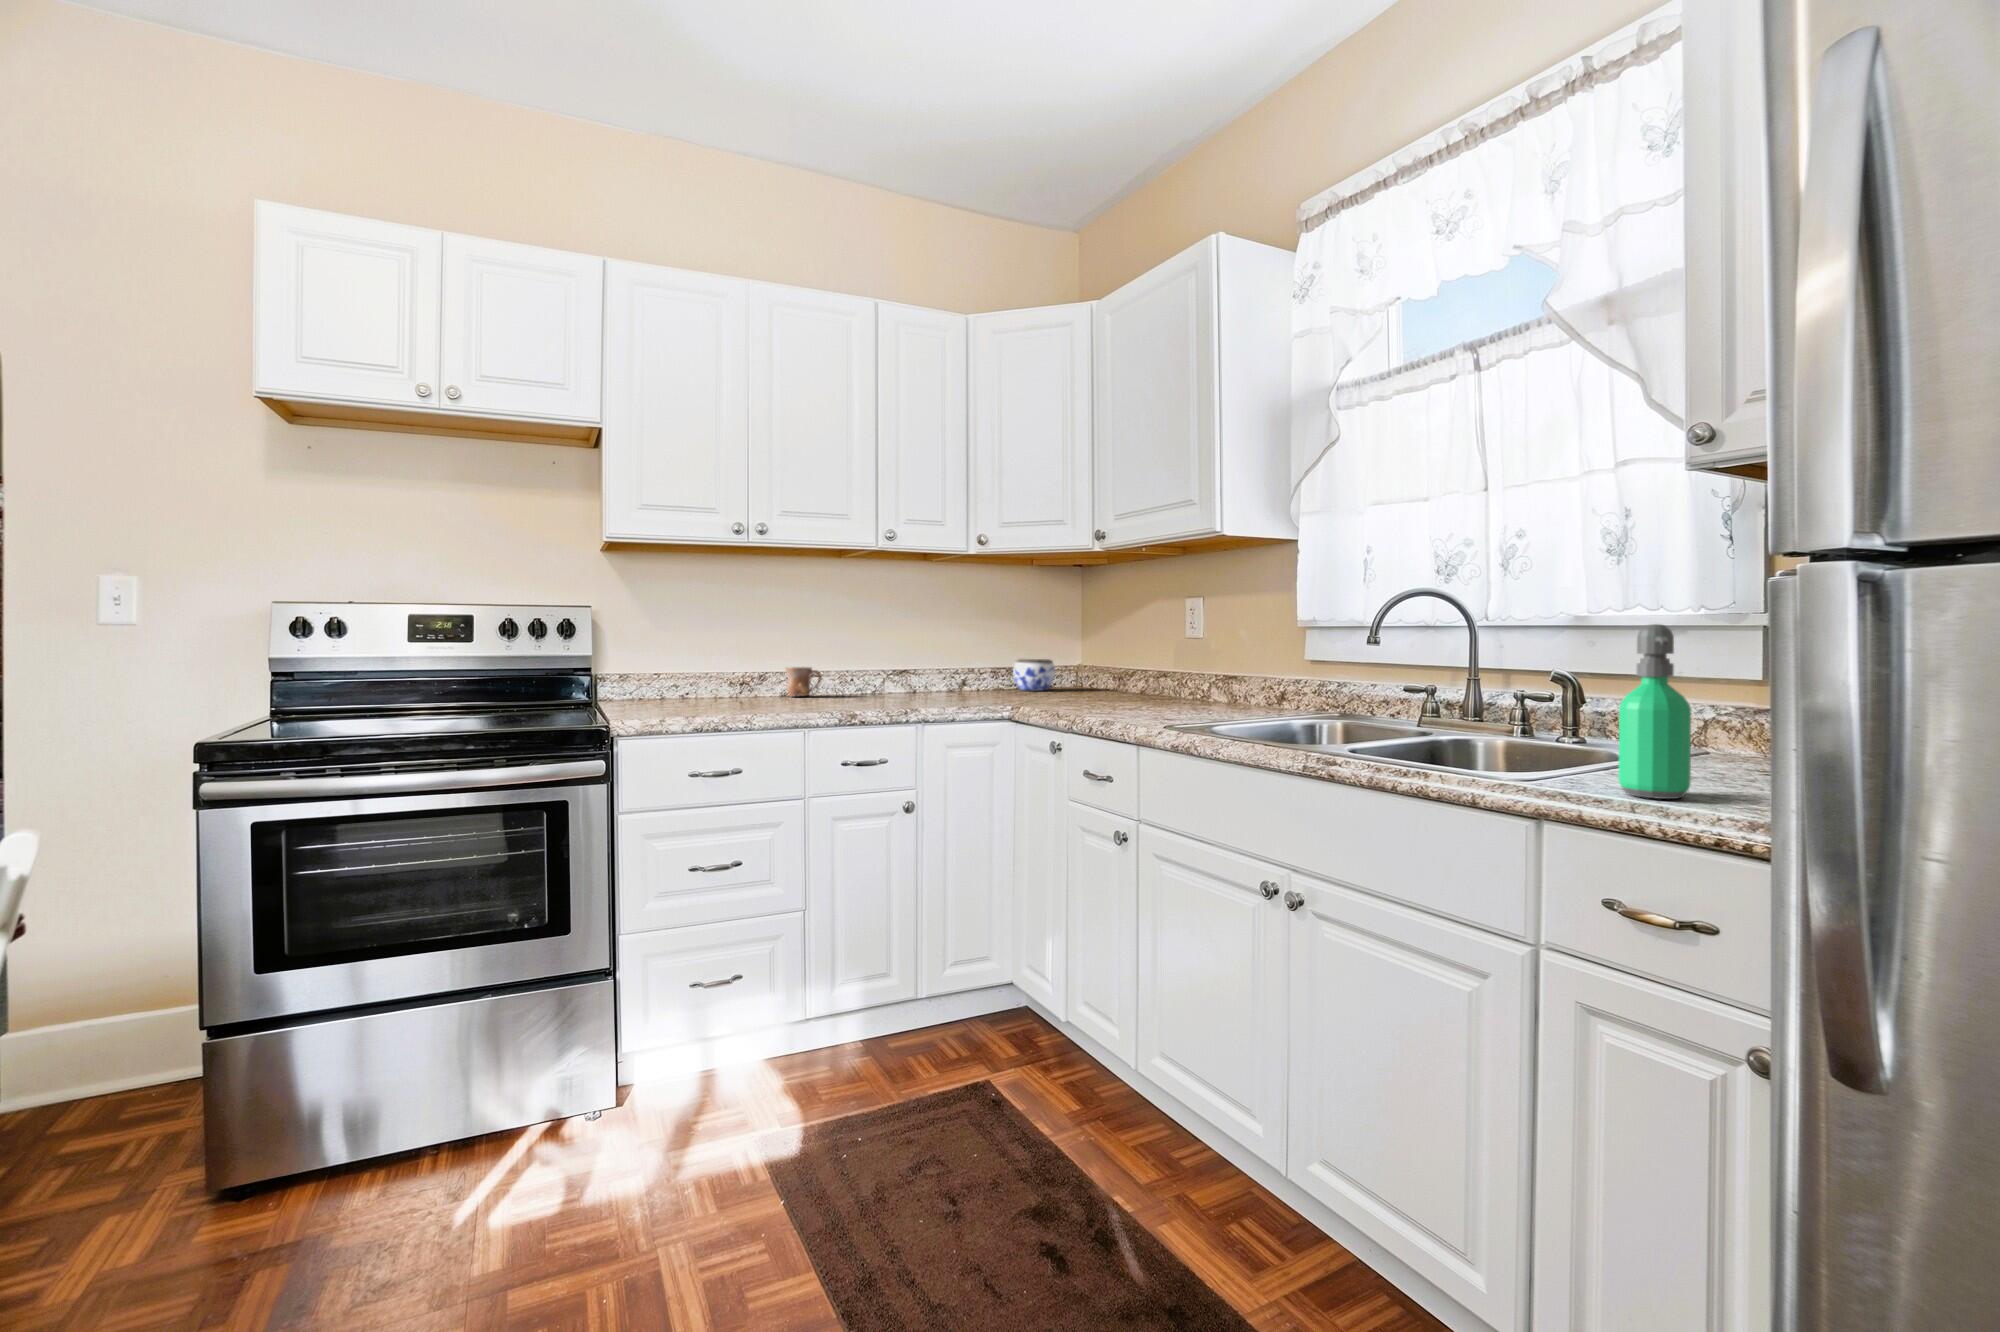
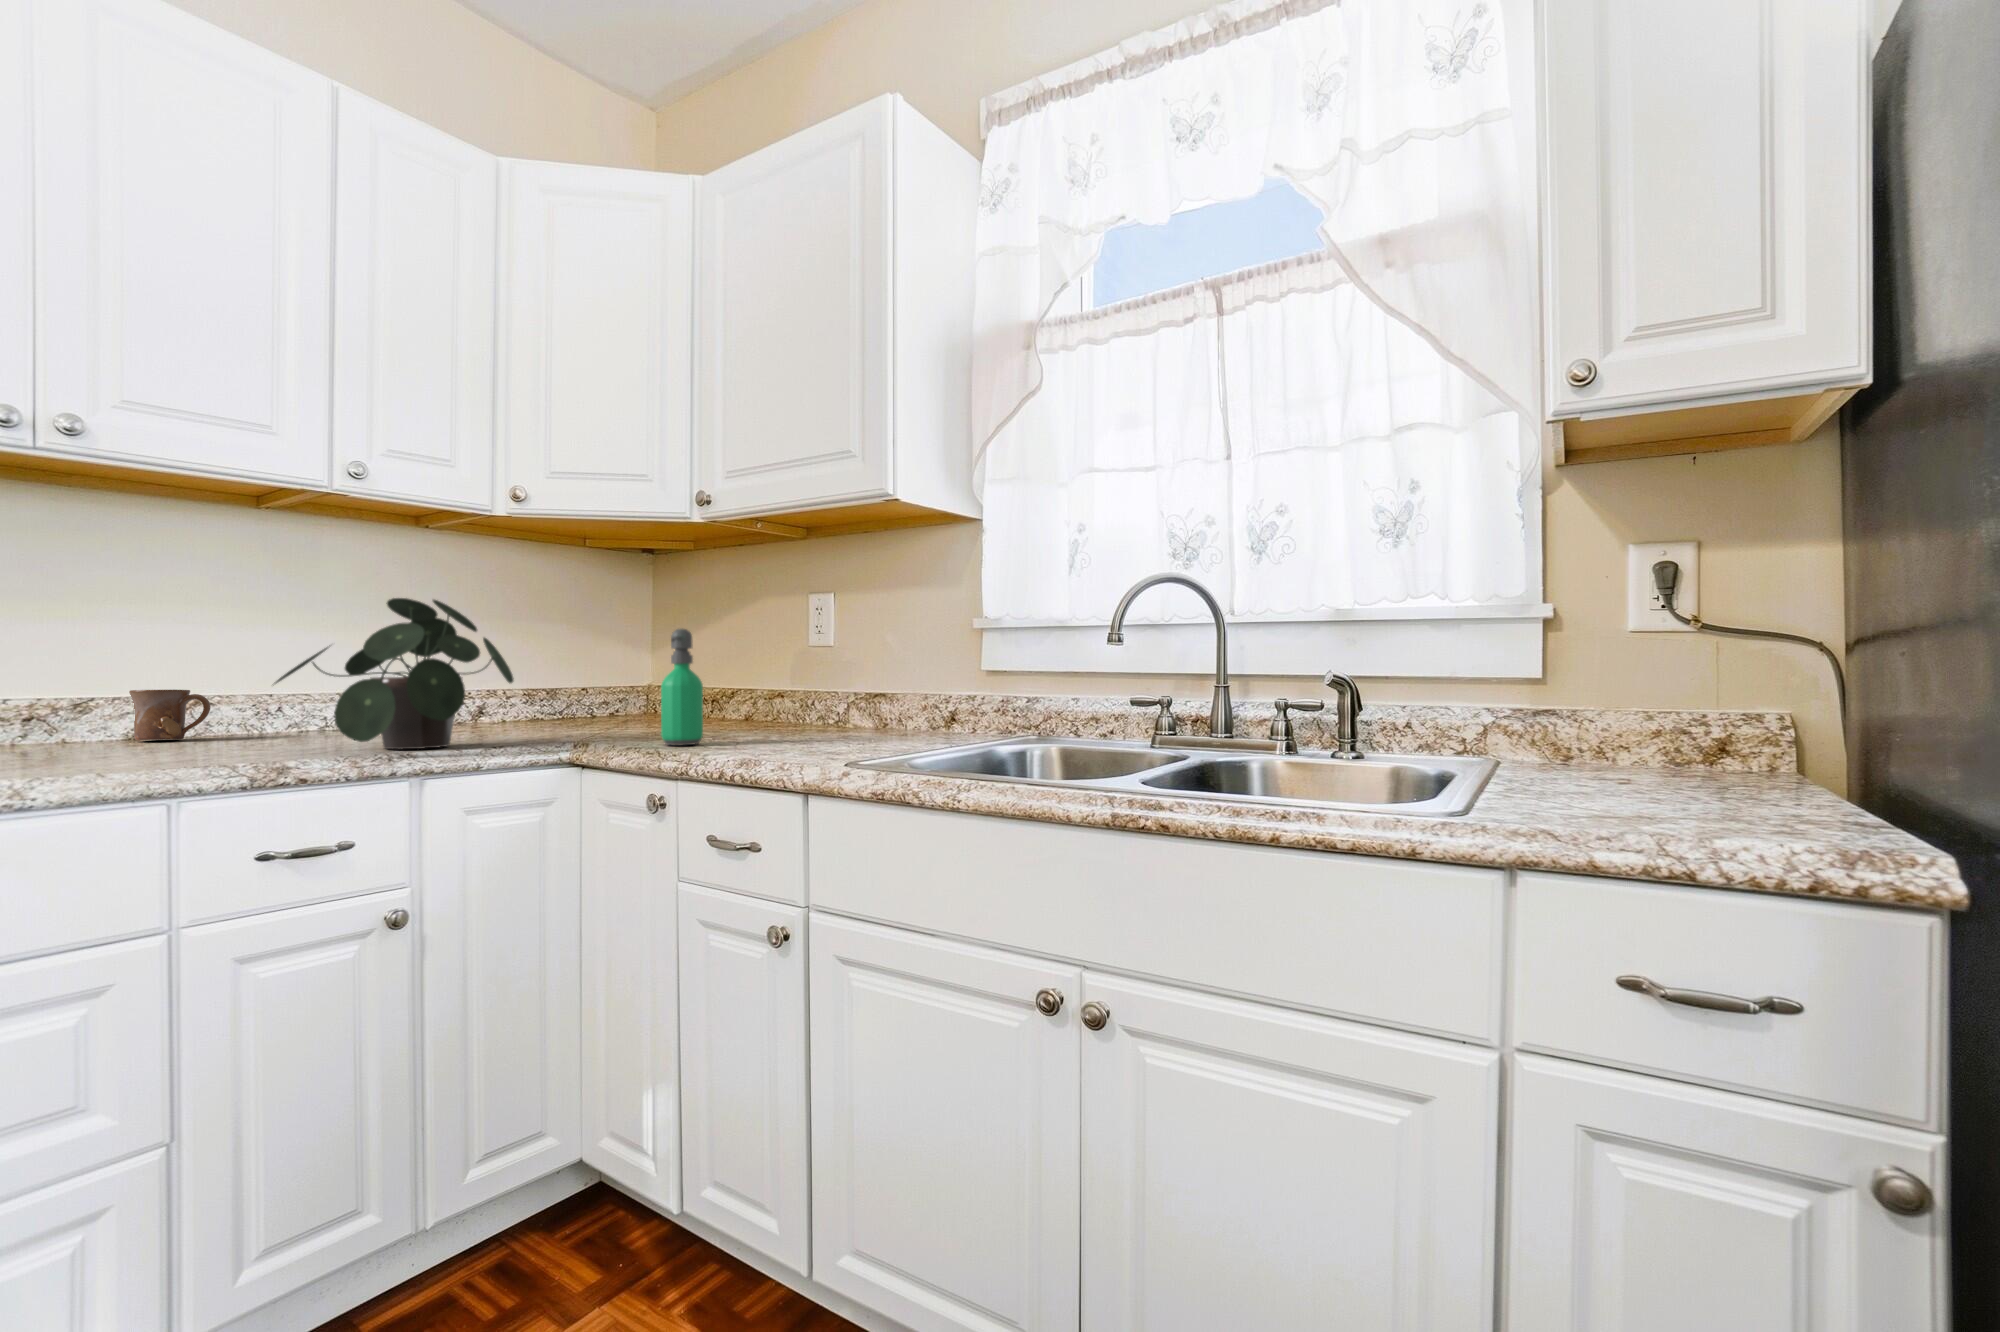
potted plant: none [849,613,976,706] -> present [275,598,514,749]
soap dispenser: present [1618,624,1691,799] -> present [661,628,703,745]
jar: present [1013,659,1055,691] -> none [558,676,622,720]

